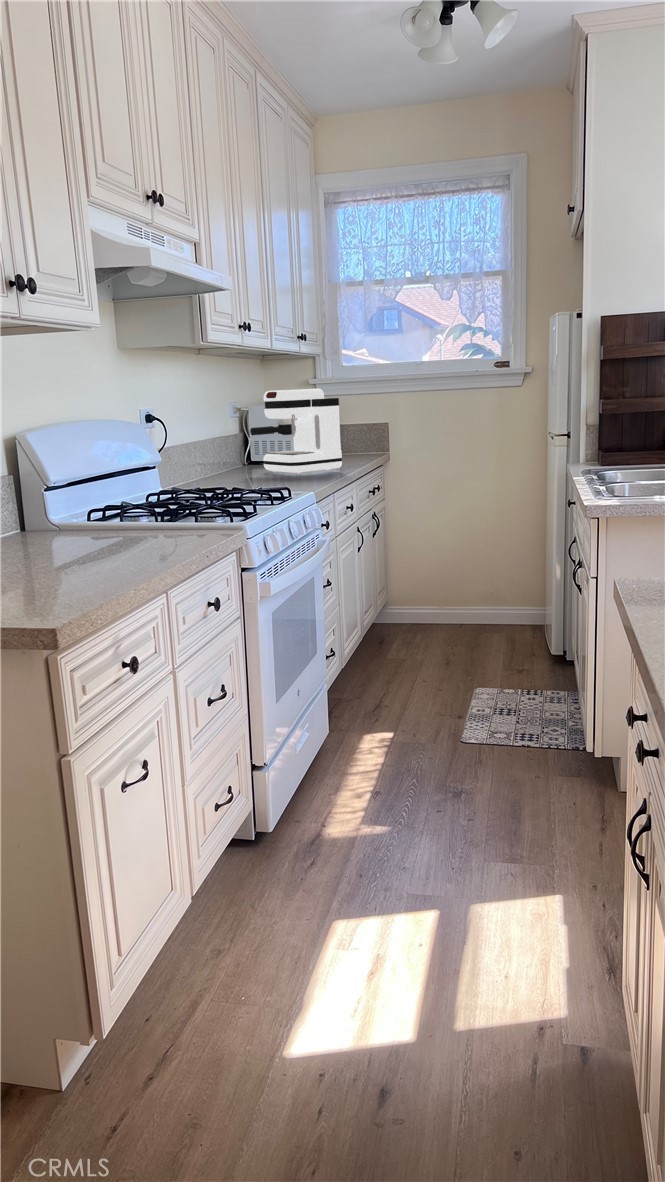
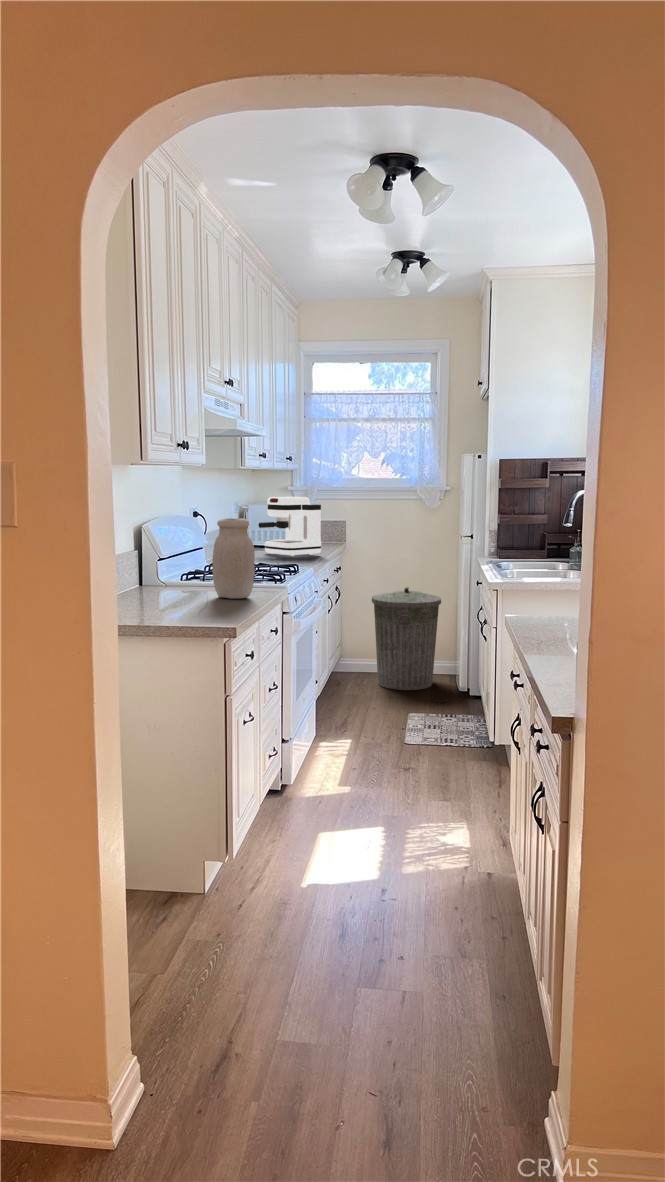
jar: none [84,414,161,556] -> present [212,518,255,599]
trash can: none [425,509,521,649] -> present [372,587,441,690]

